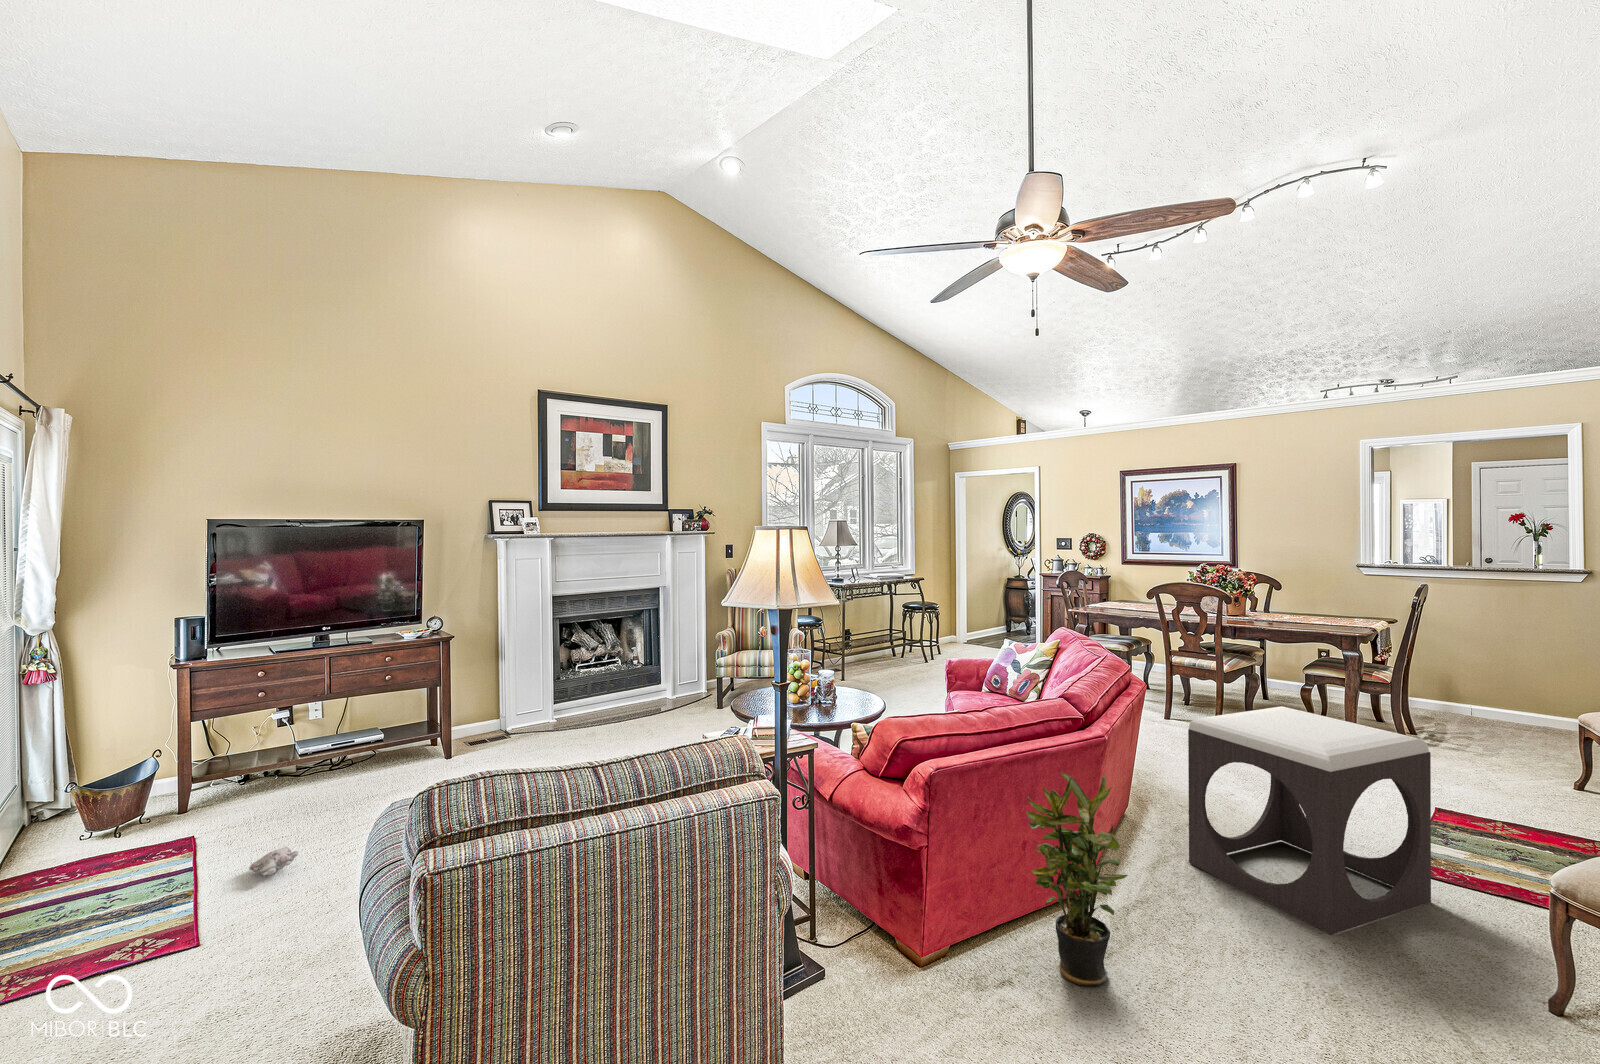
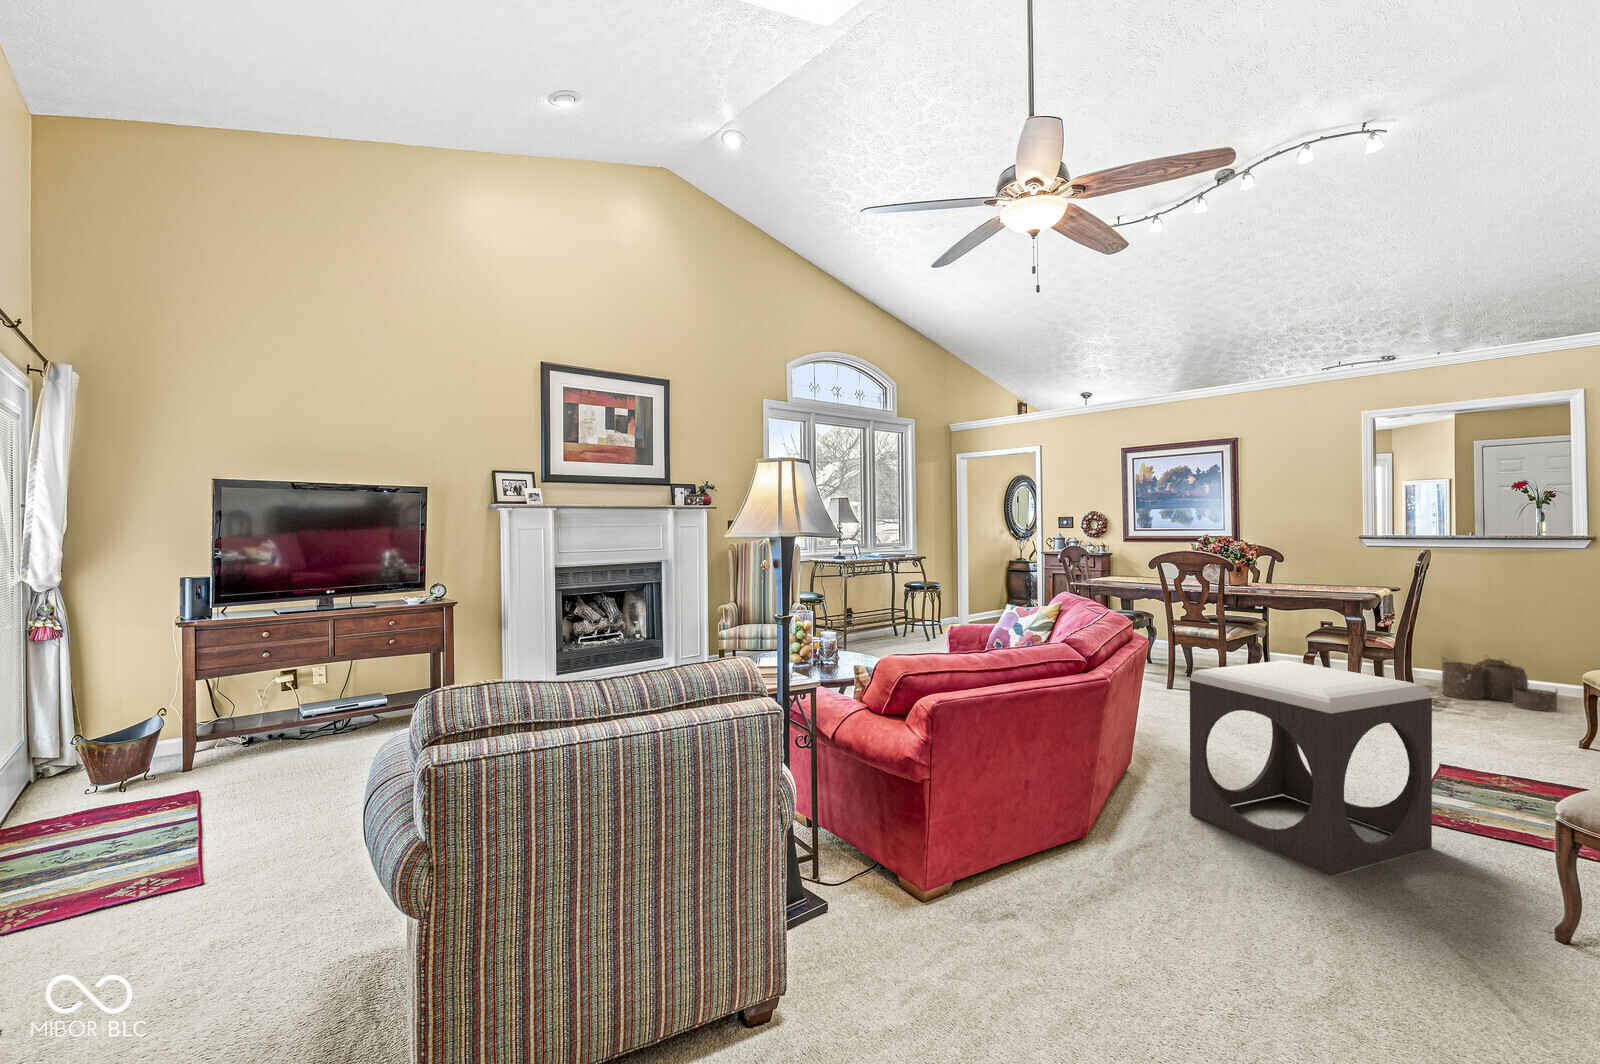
woven basket: none [1438,685,1554,745] -> present [1442,658,1558,711]
potted plant: present [1026,772,1128,986] -> none [1027,710,1129,920]
plush toy: present [187,846,298,895] -> none [193,799,303,843]

